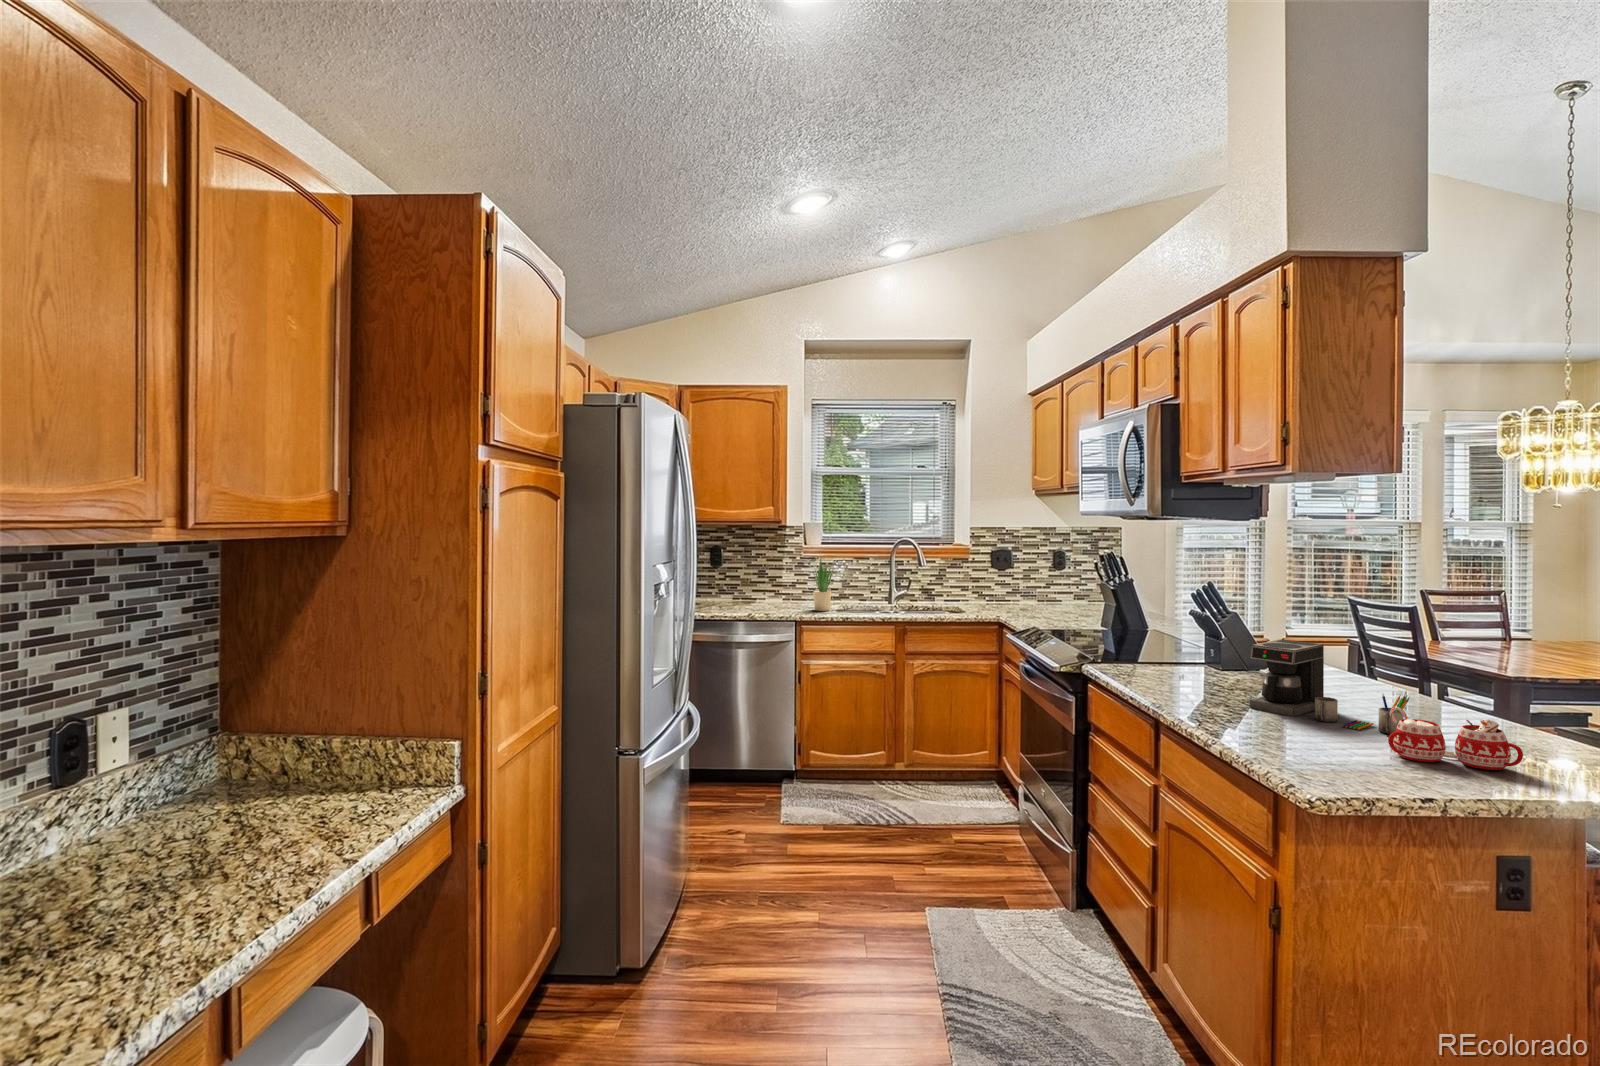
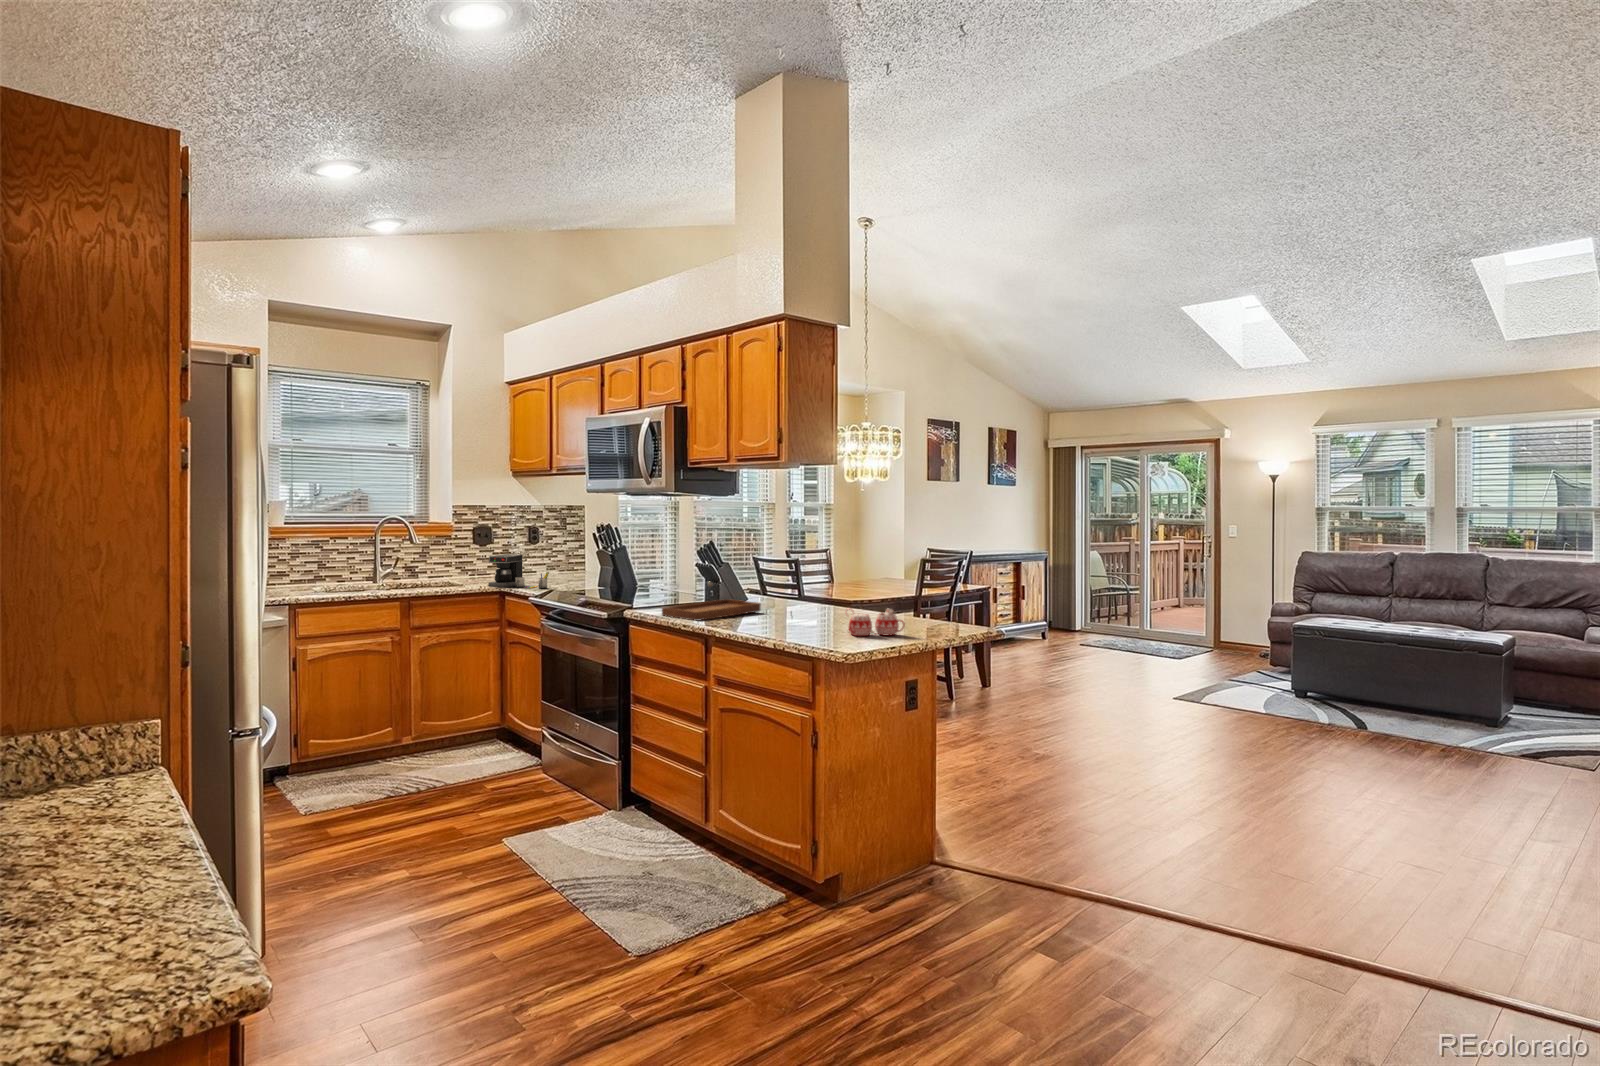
potted plant: present [813,559,833,611] -> none [296,535,323,592]
tray: none [1122,635,1282,690] -> present [662,582,761,621]
coffee maker: present [1250,639,1410,734] -> present [489,554,549,588]

